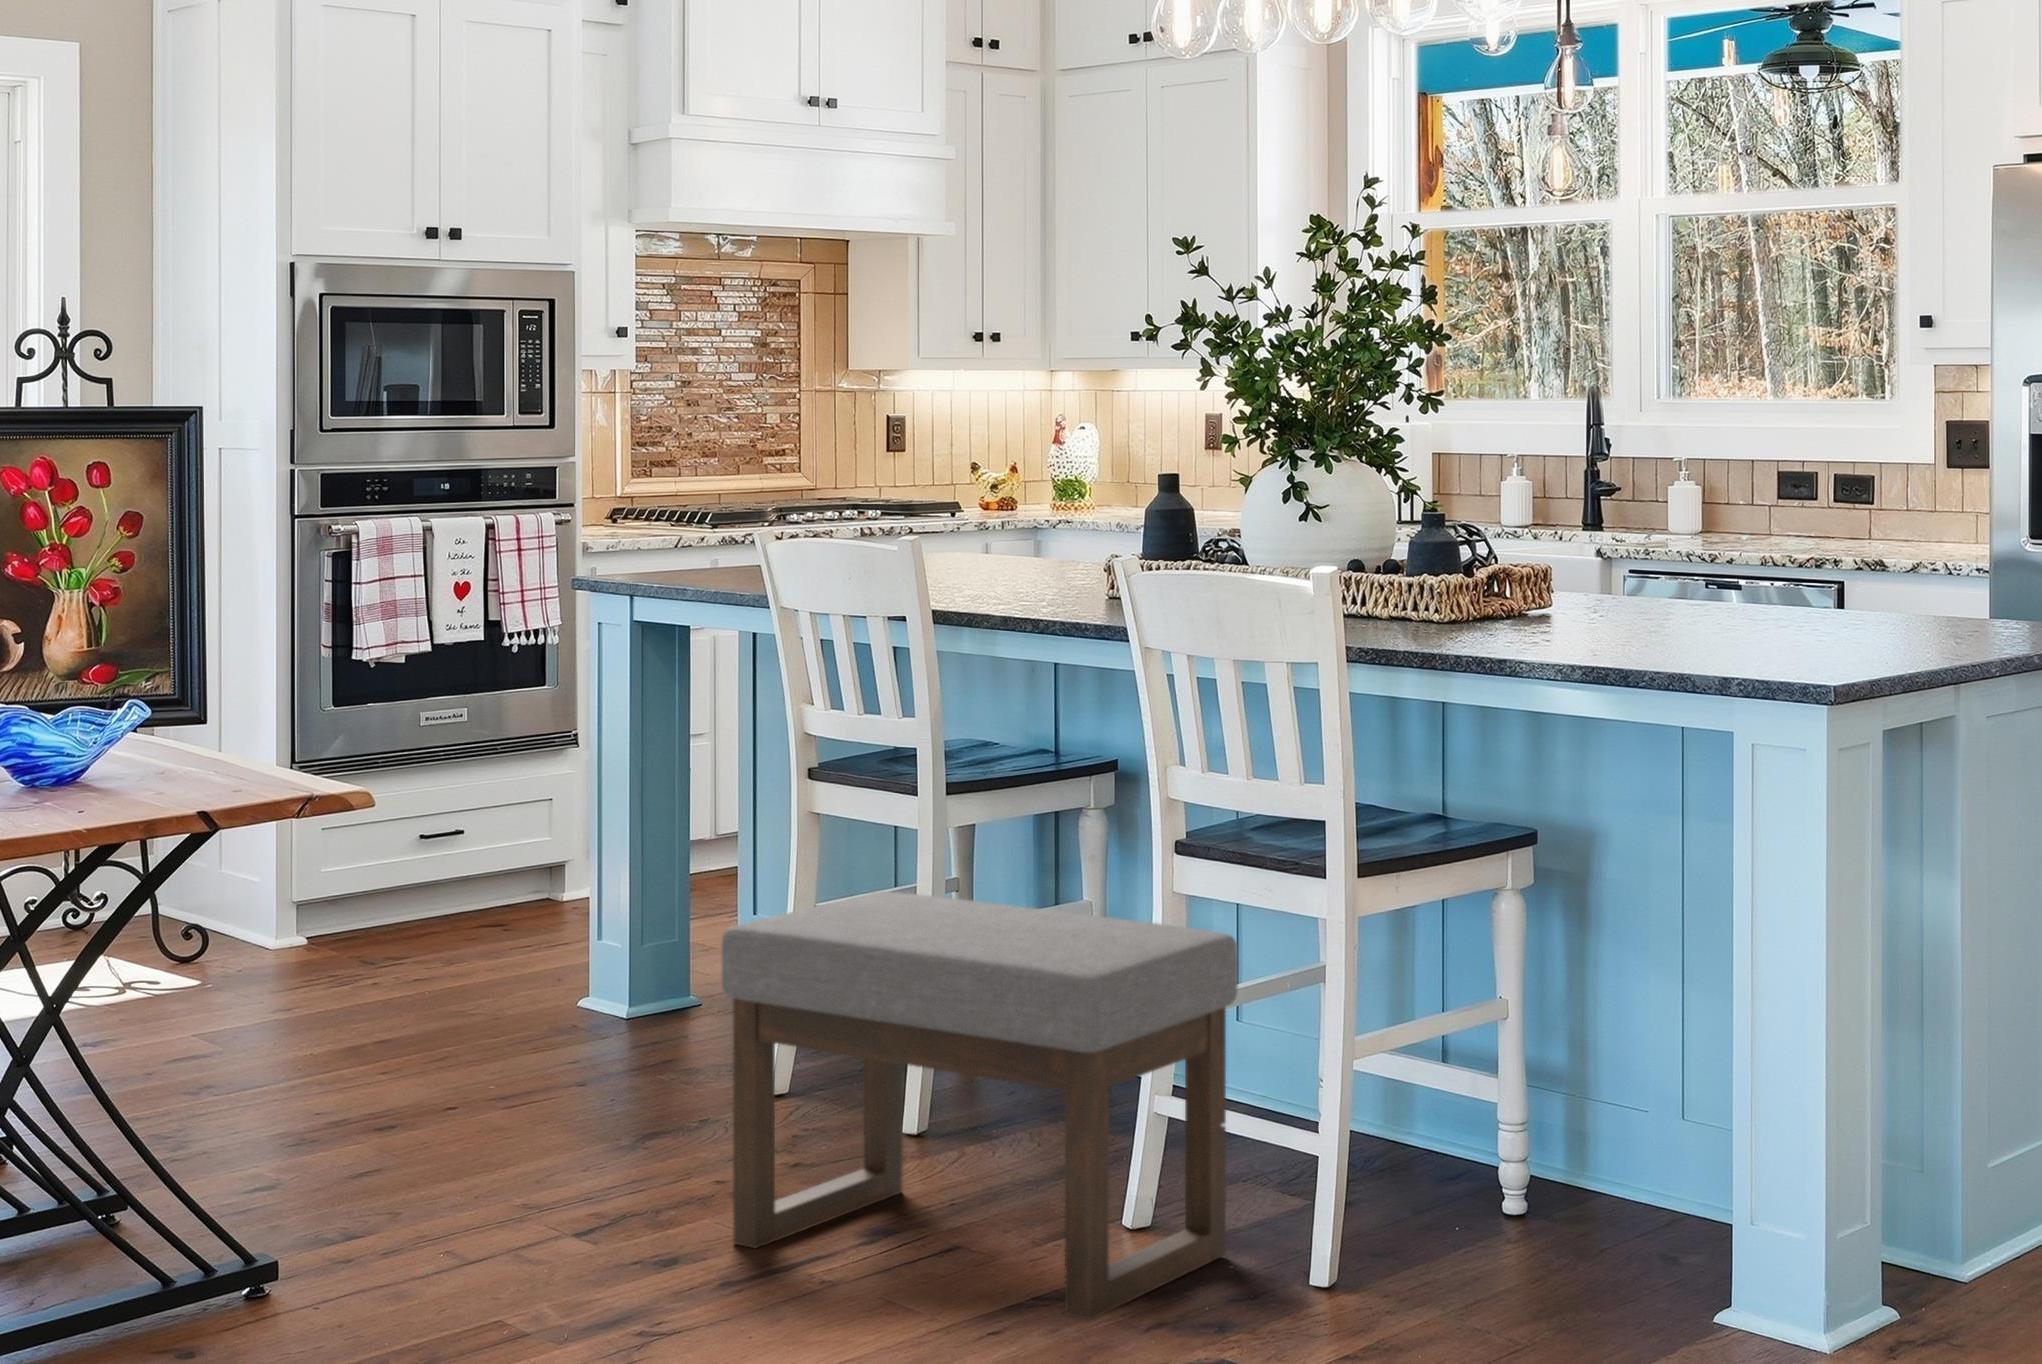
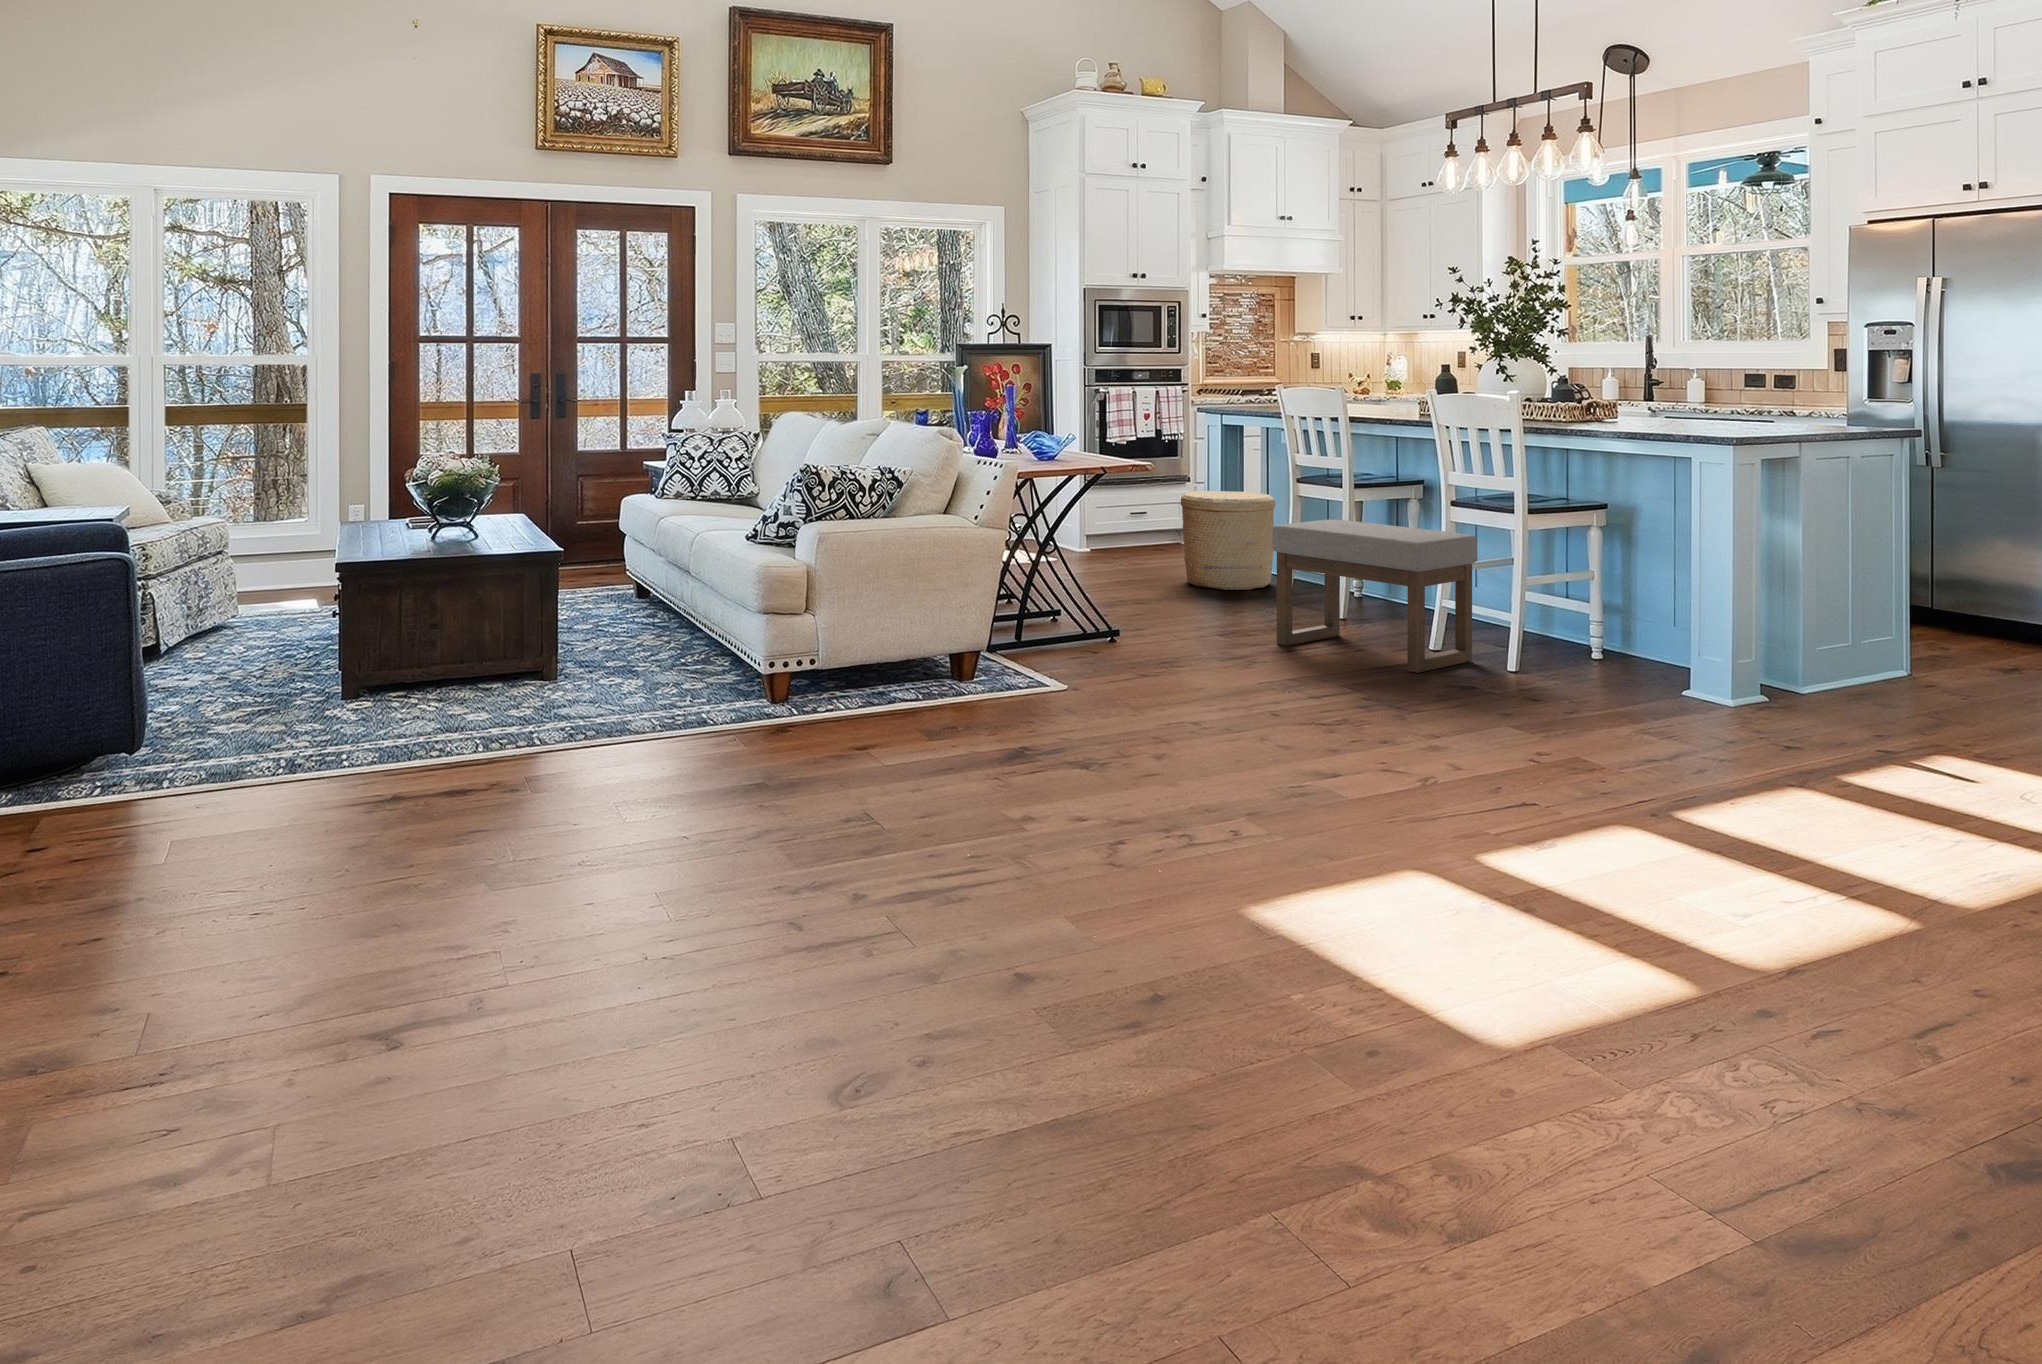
woven basket: none [520,786,763,1048] -> present [1180,491,1275,590]

